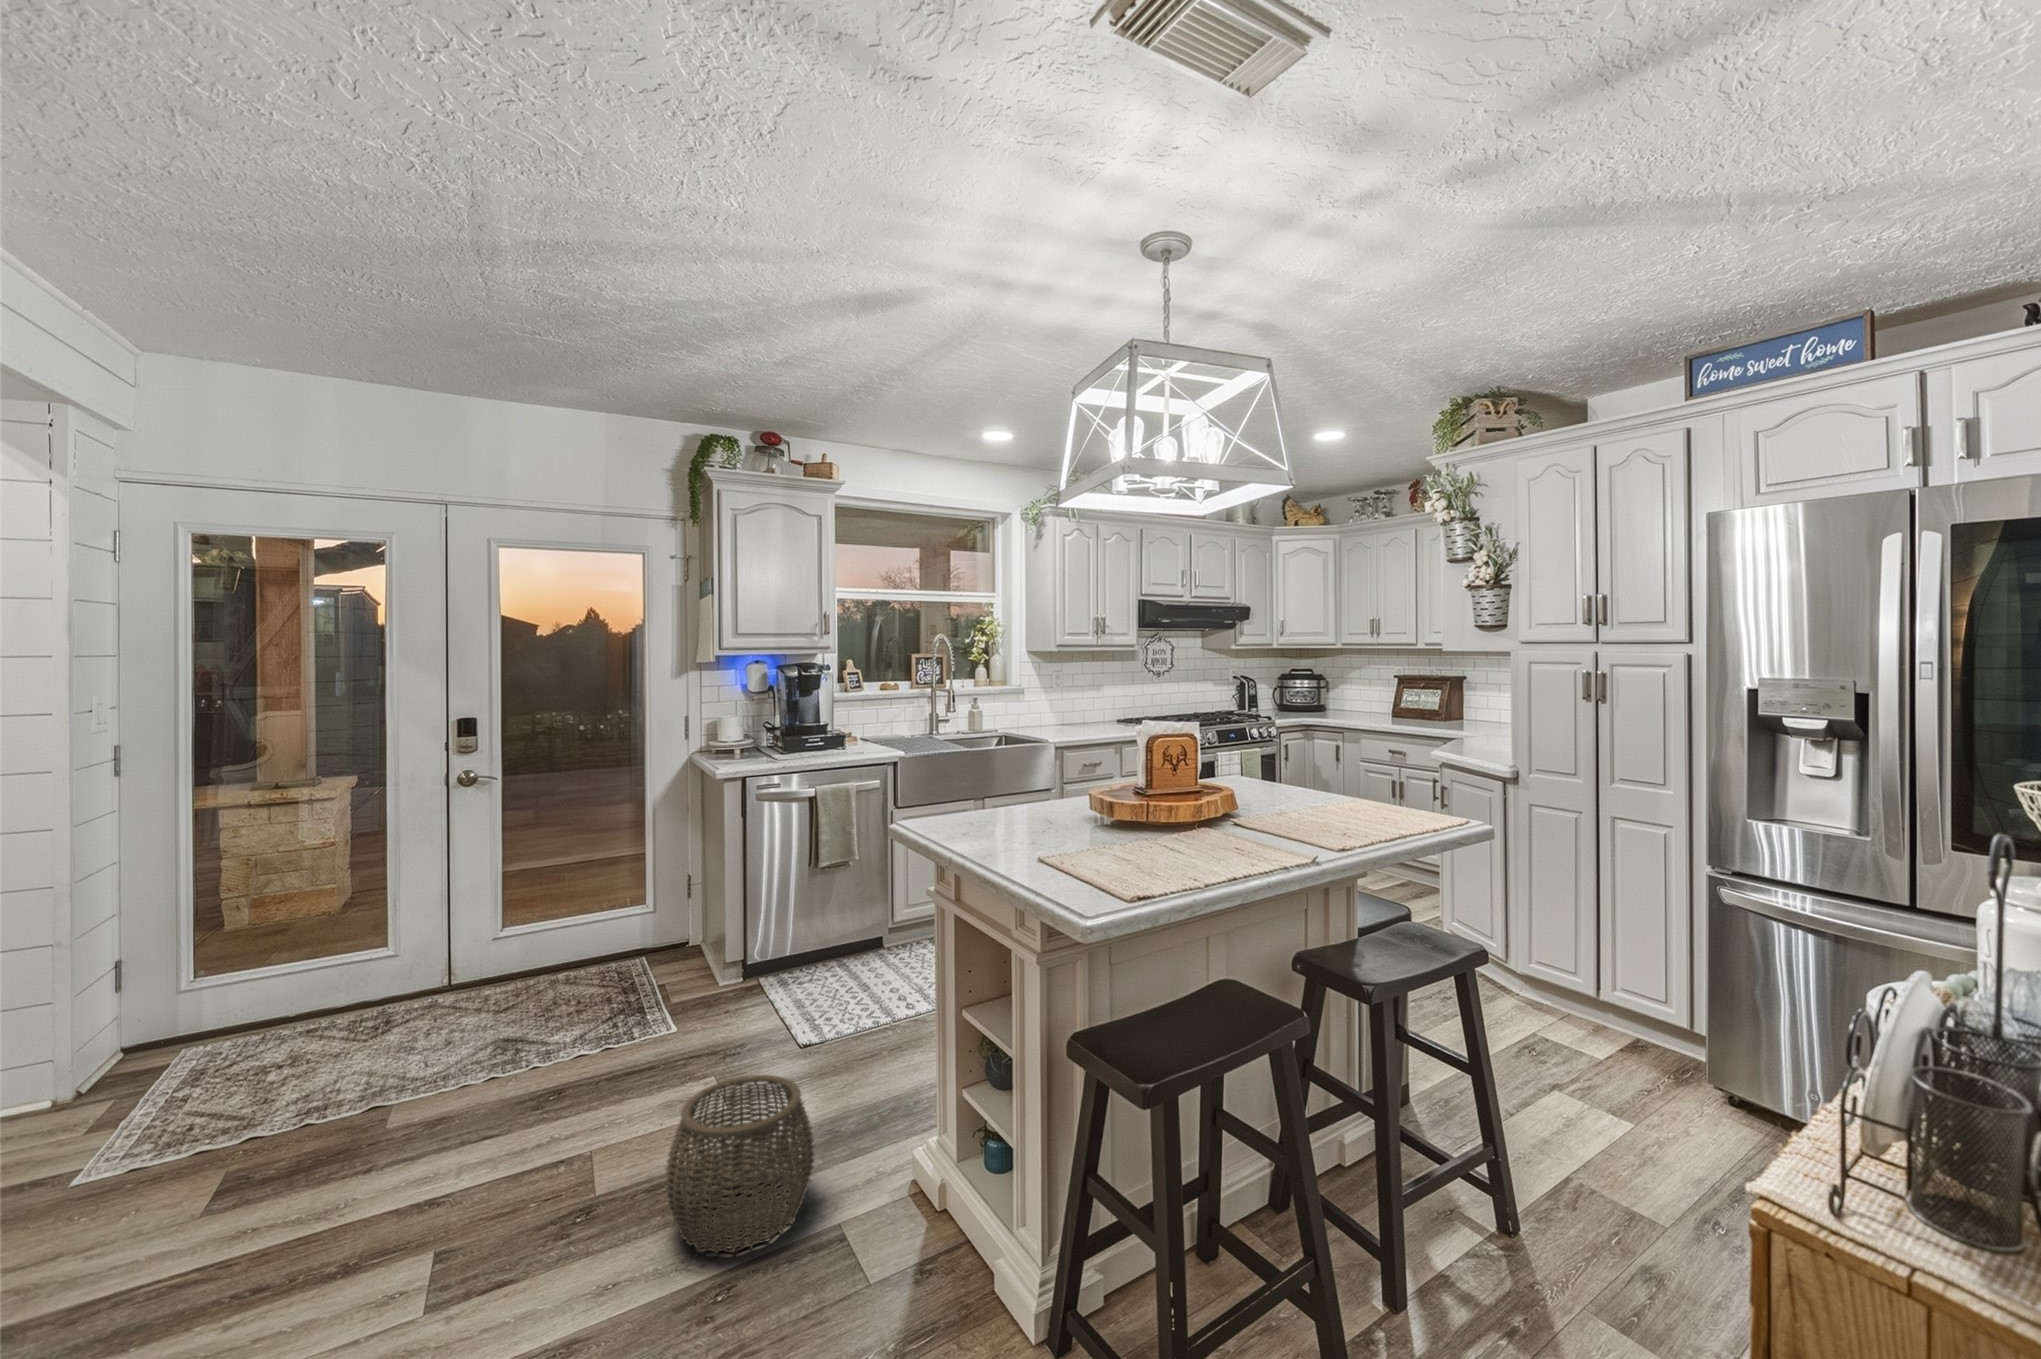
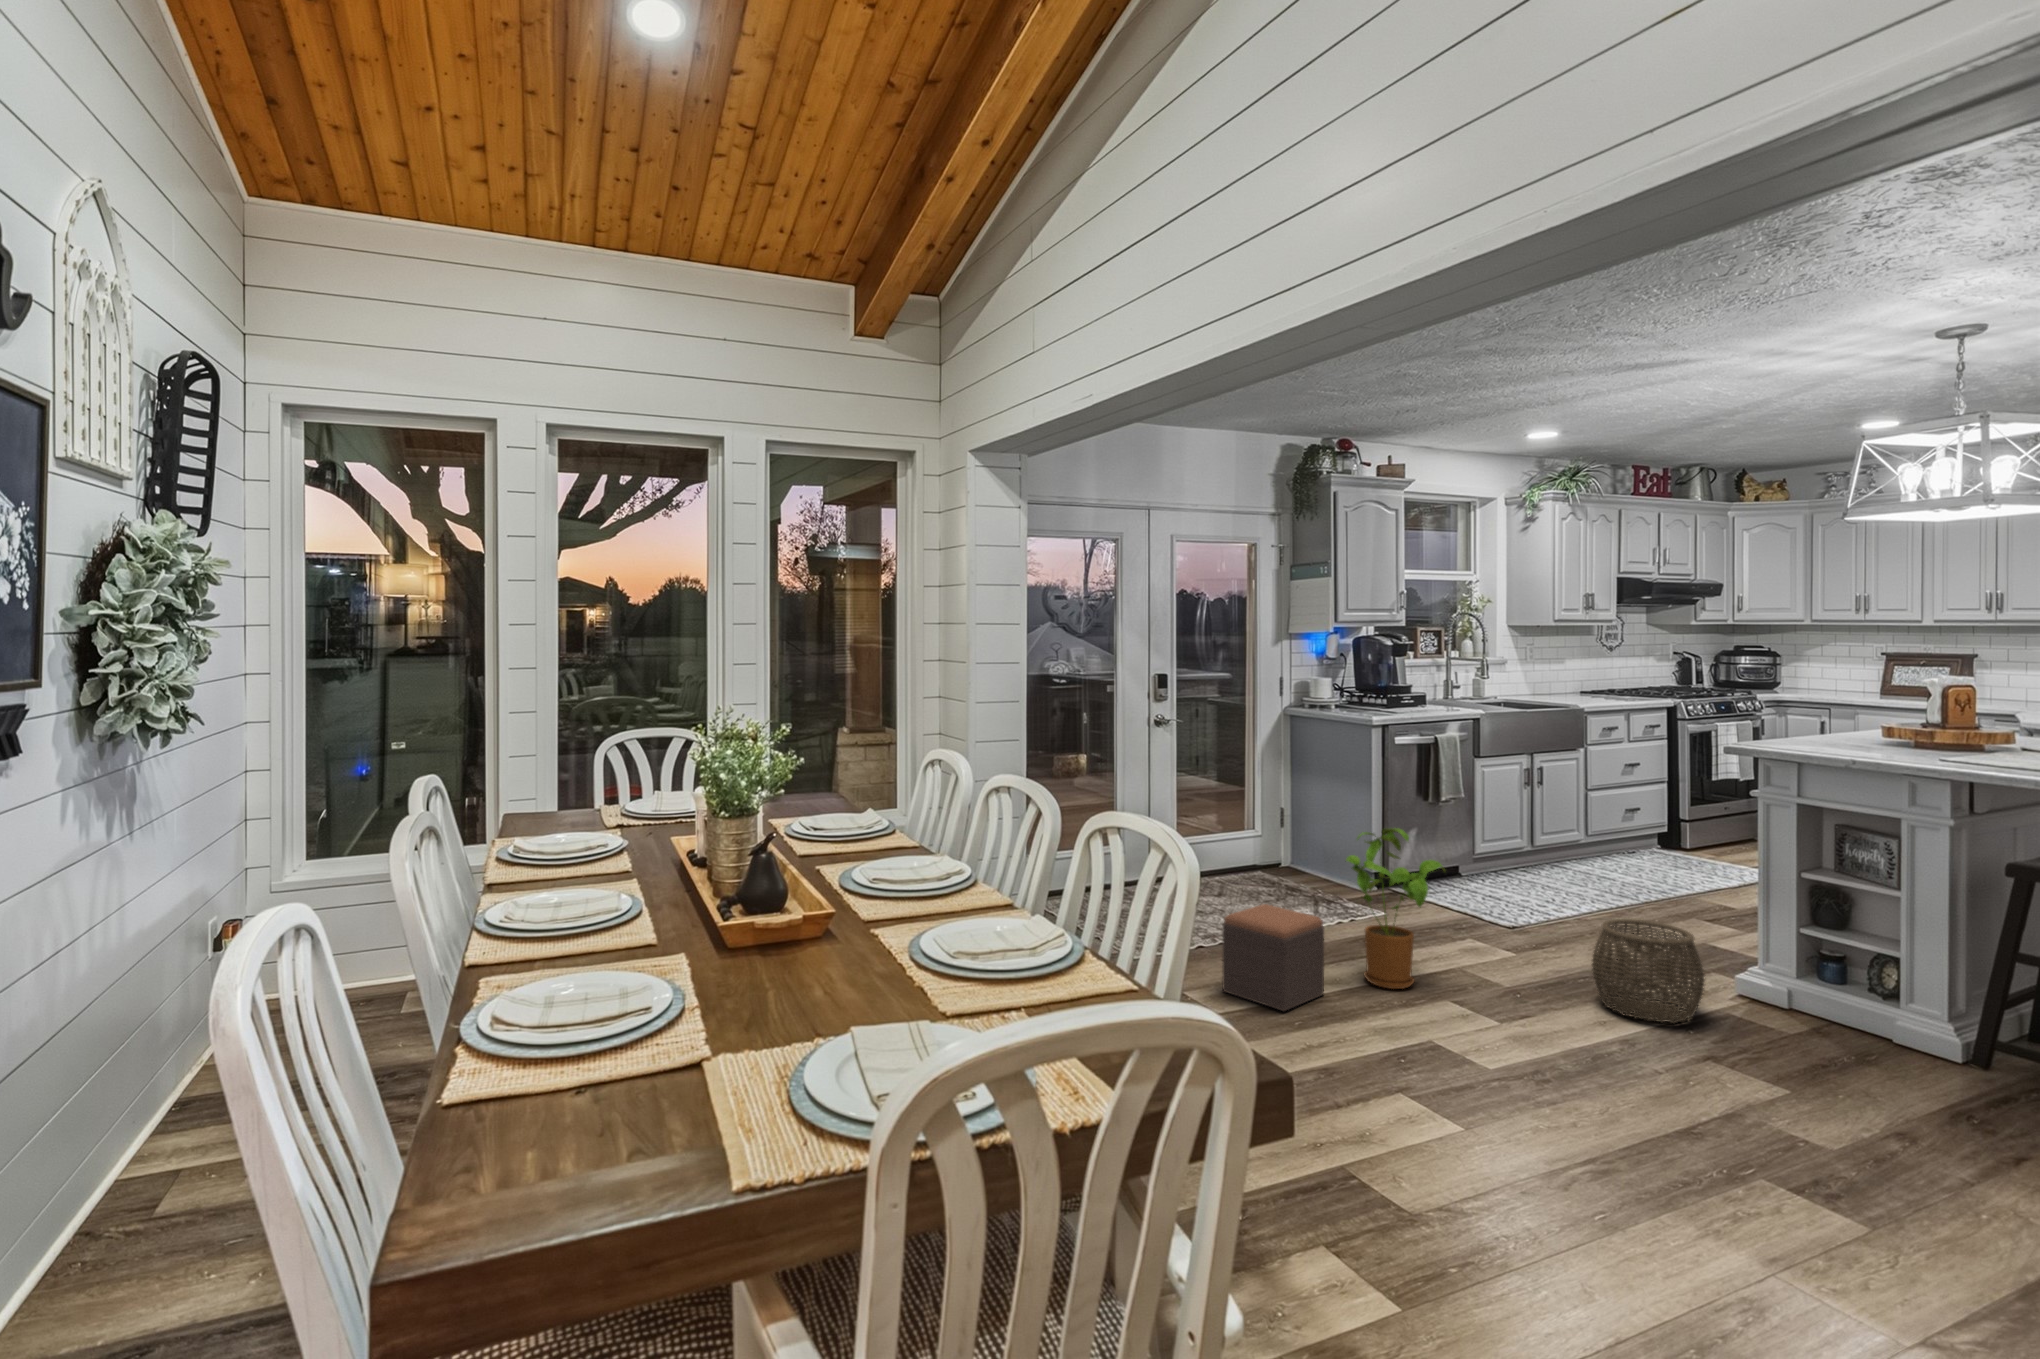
house plant: none [358,952,531,1204] -> present [1346,828,1445,989]
footstool: none [108,1082,280,1293] -> present [1222,904,1324,1011]

